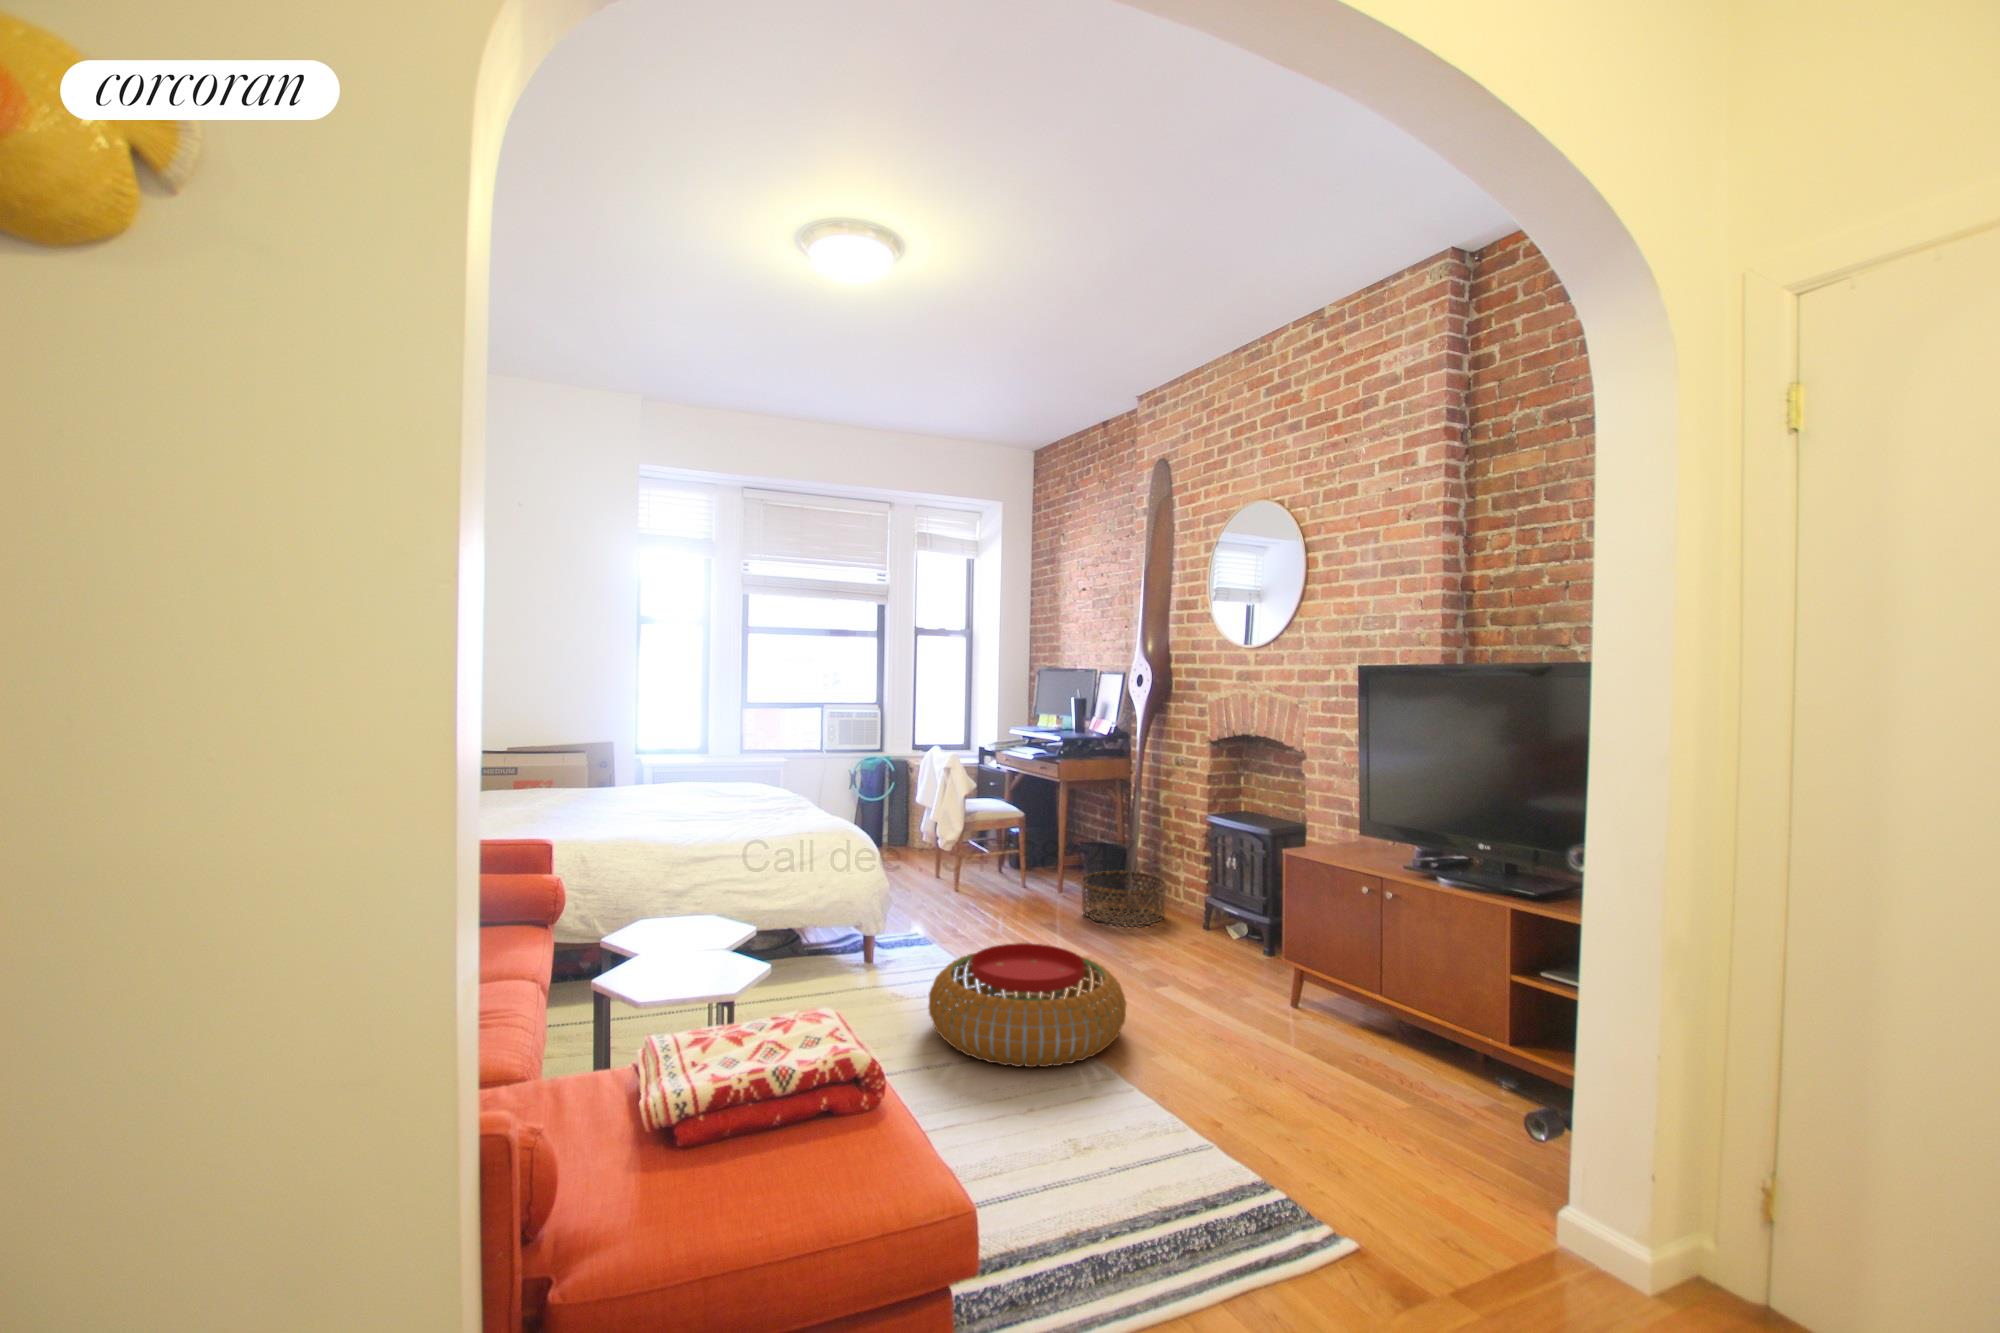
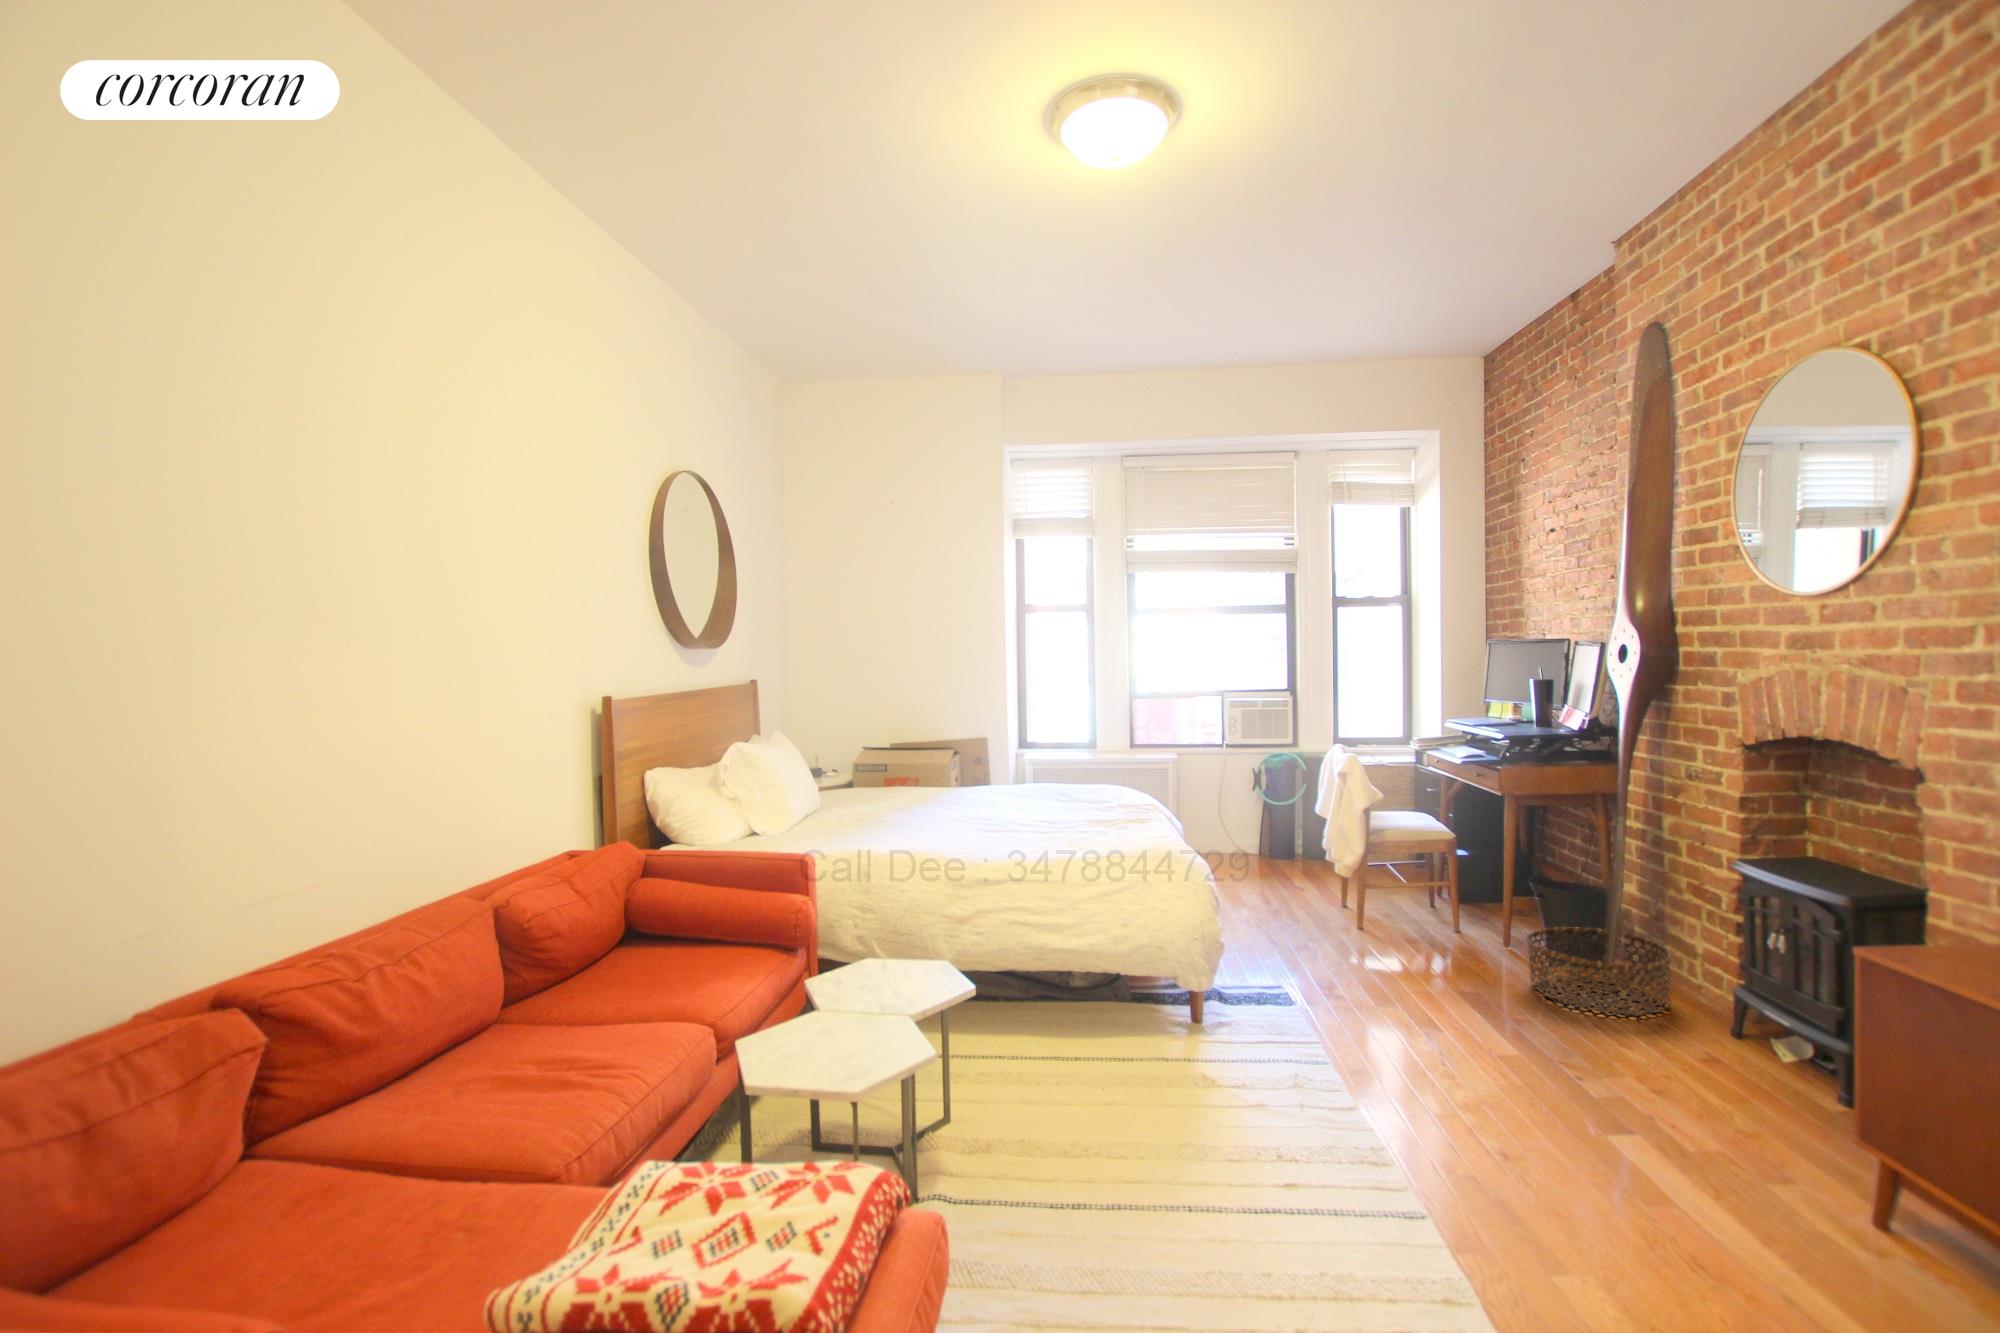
pouf: present [929,943,1127,1067] -> none [1223,1025,1524,1225]

